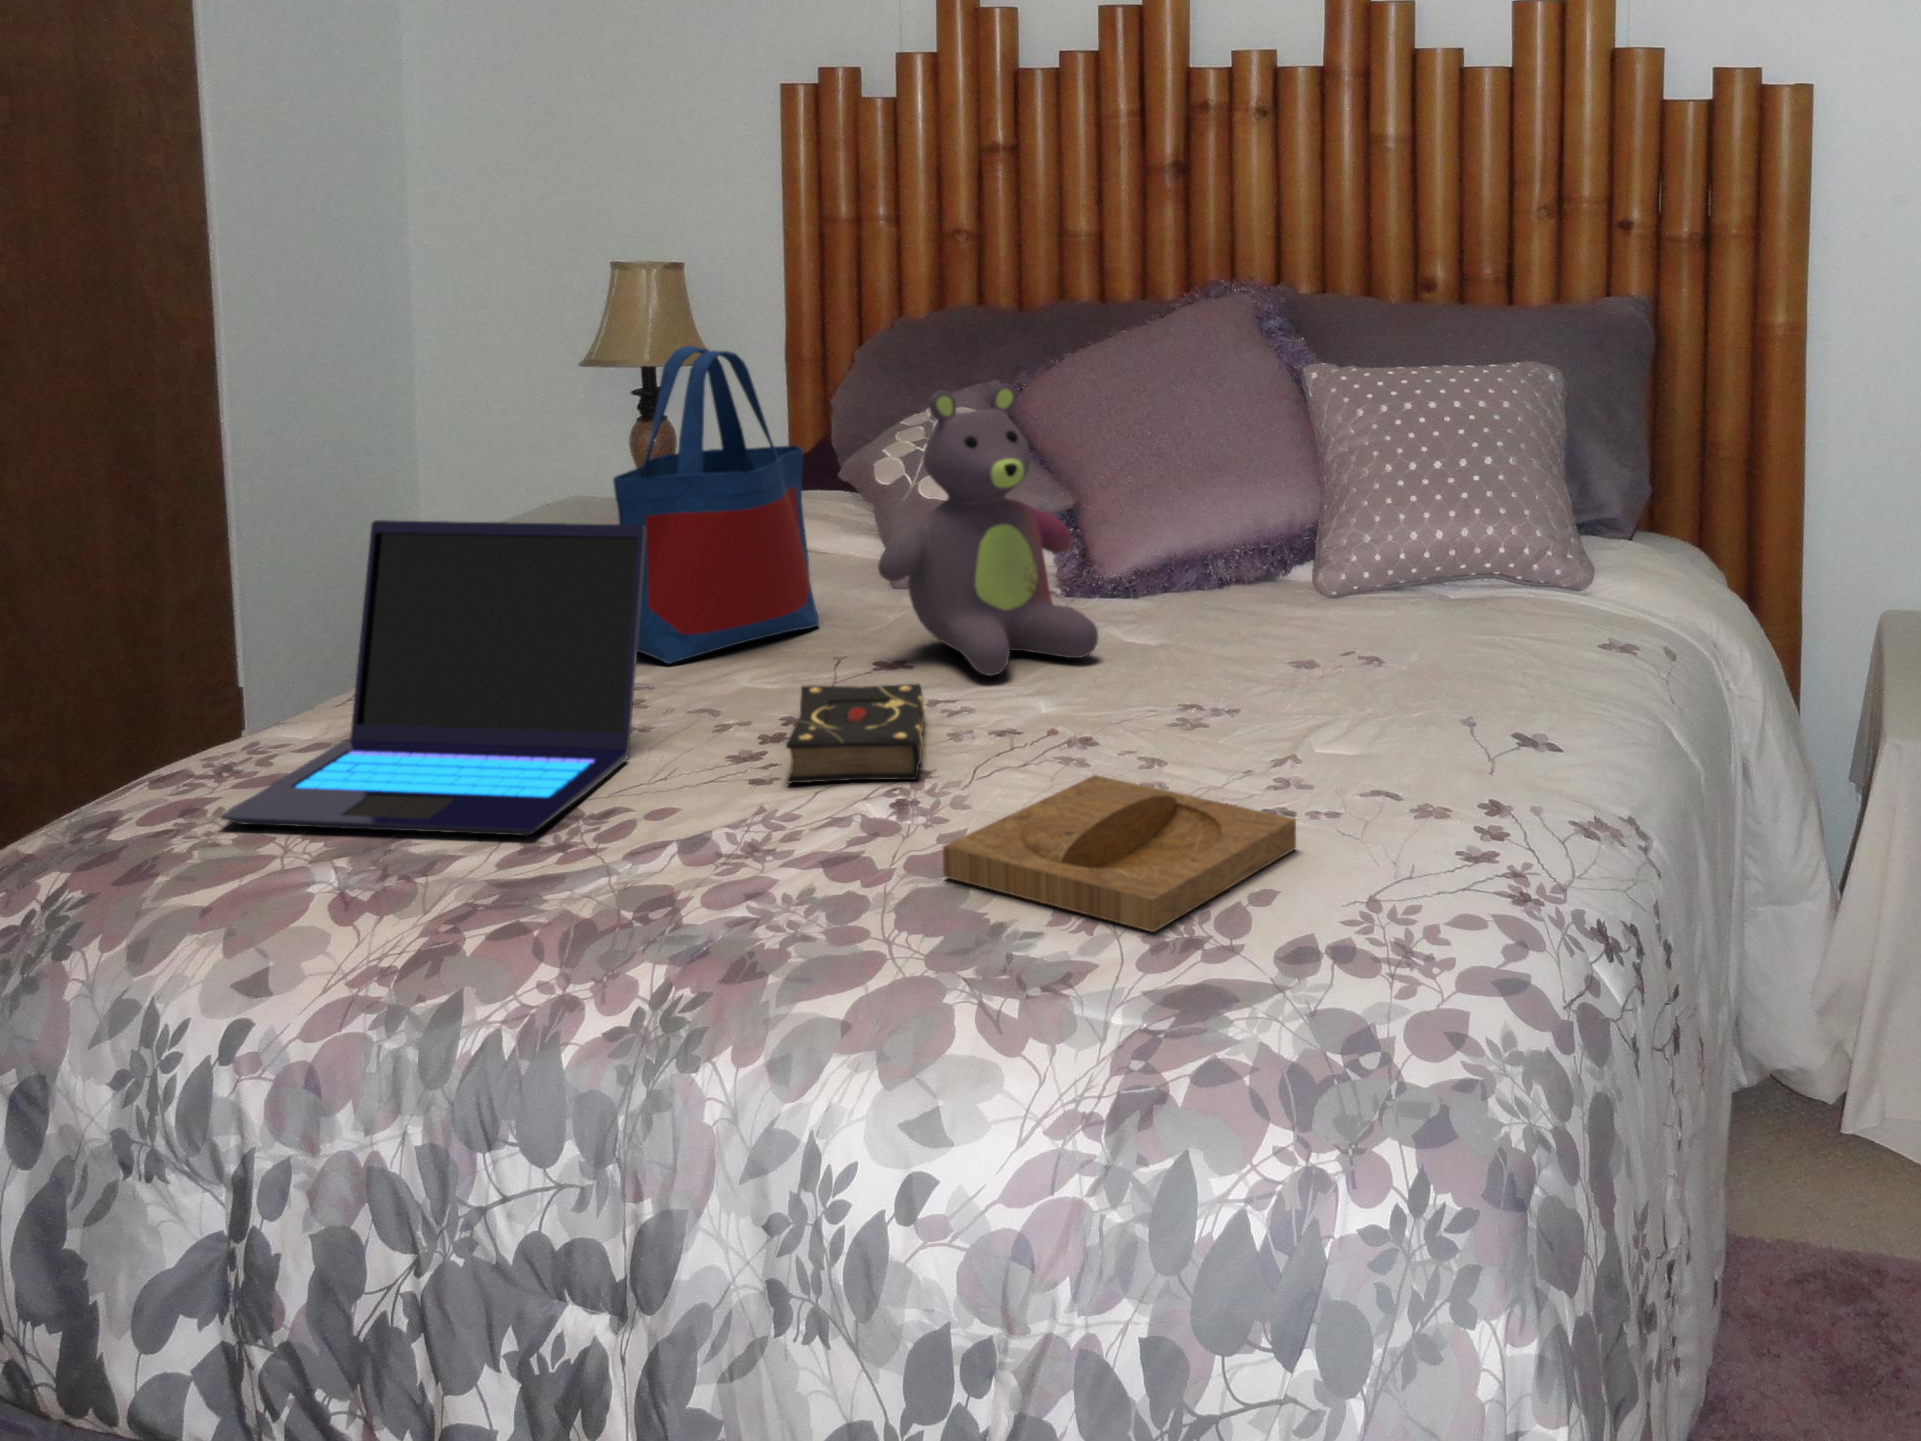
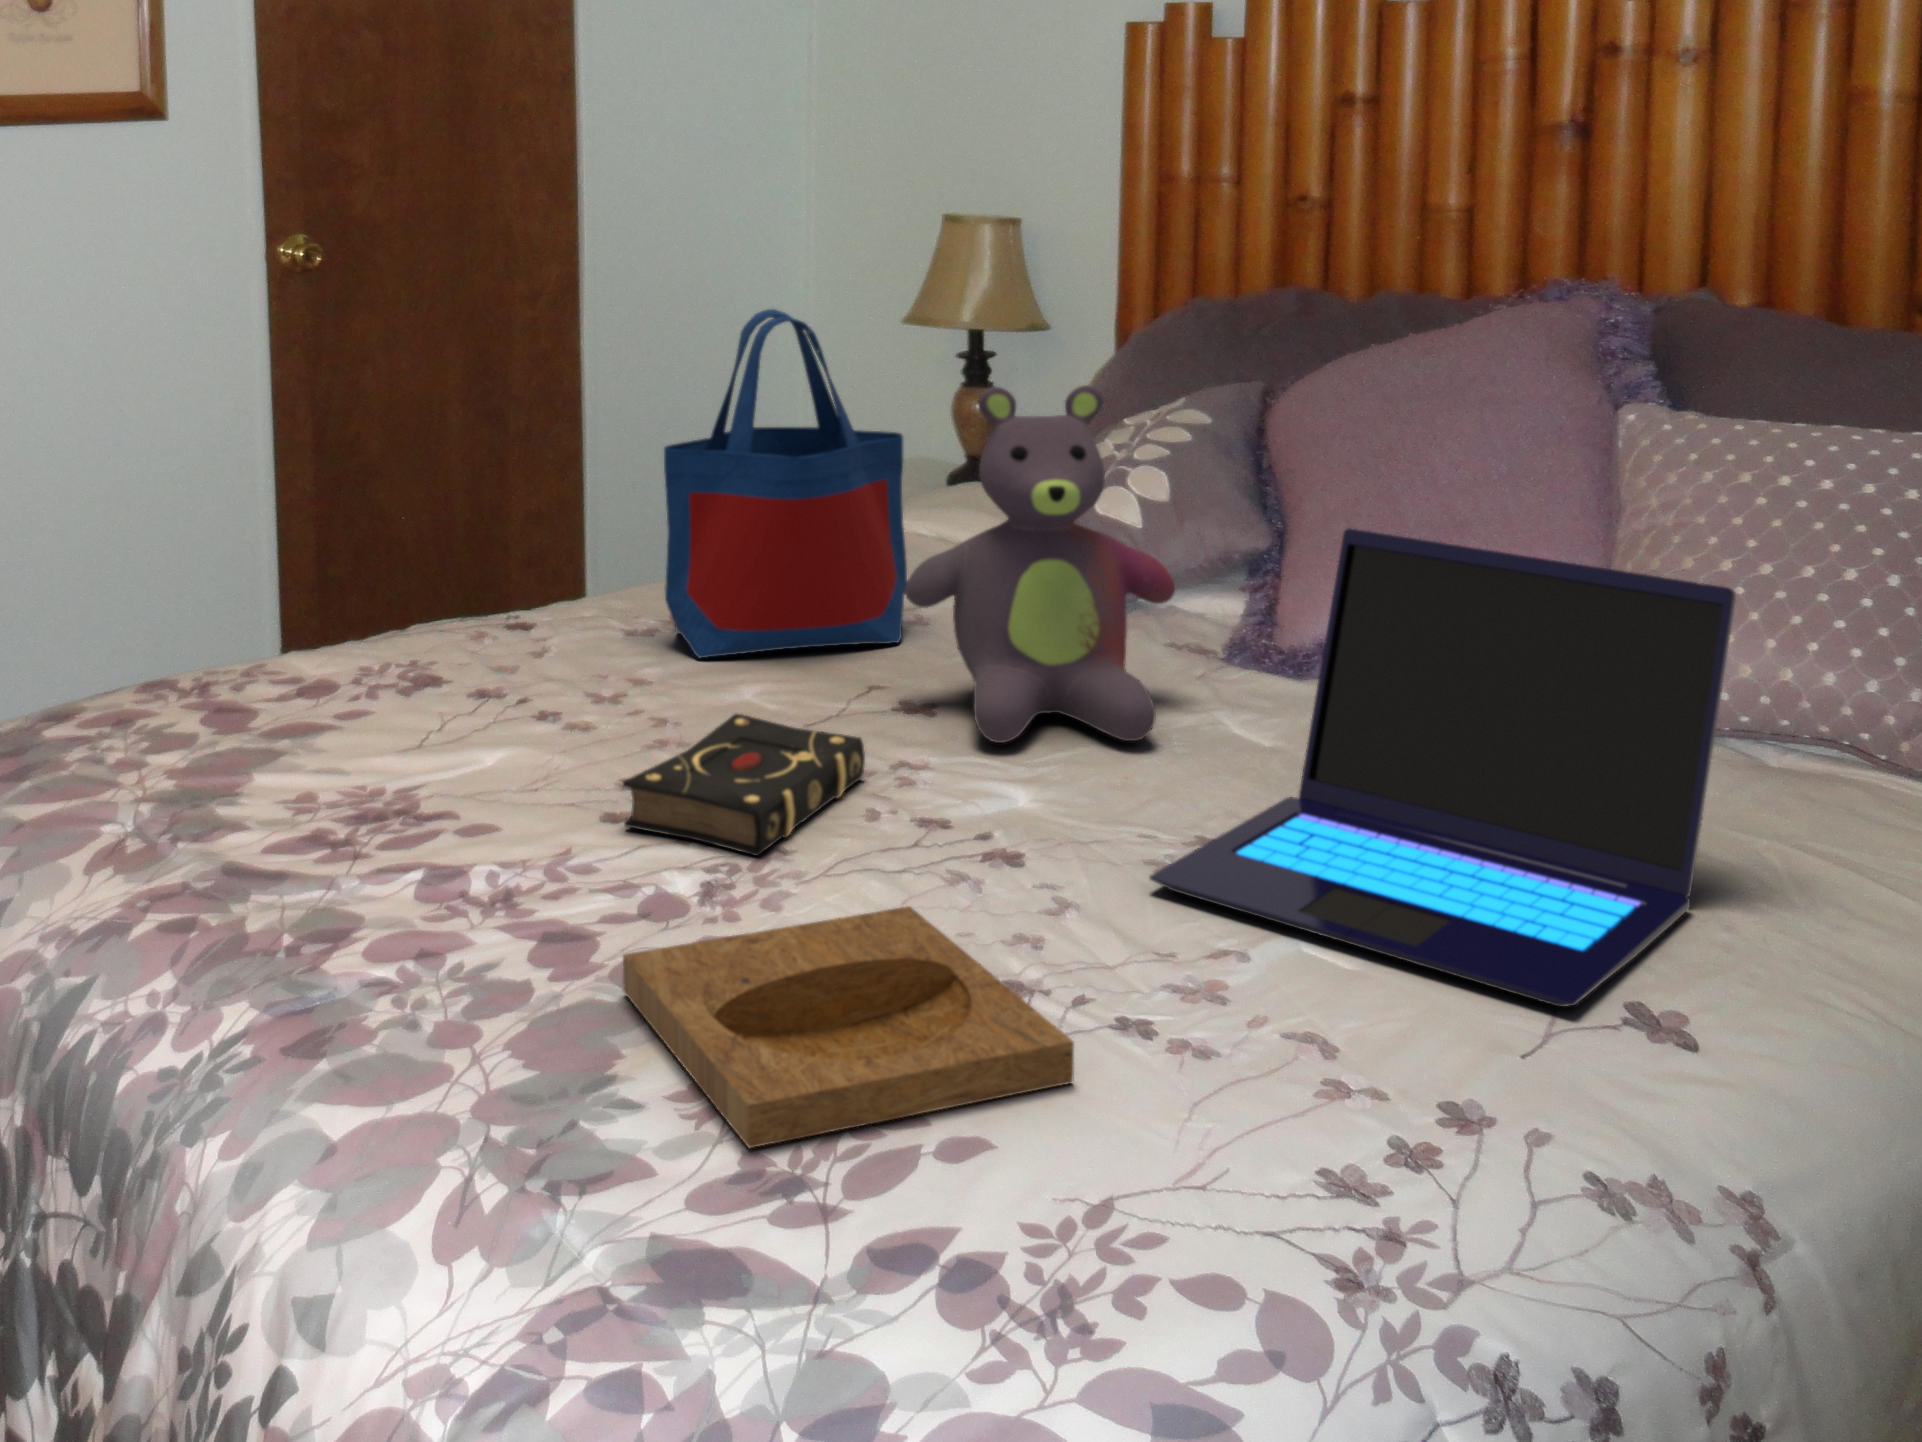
laptop: present [221,520,646,836] -> present [1150,528,1736,1007]

